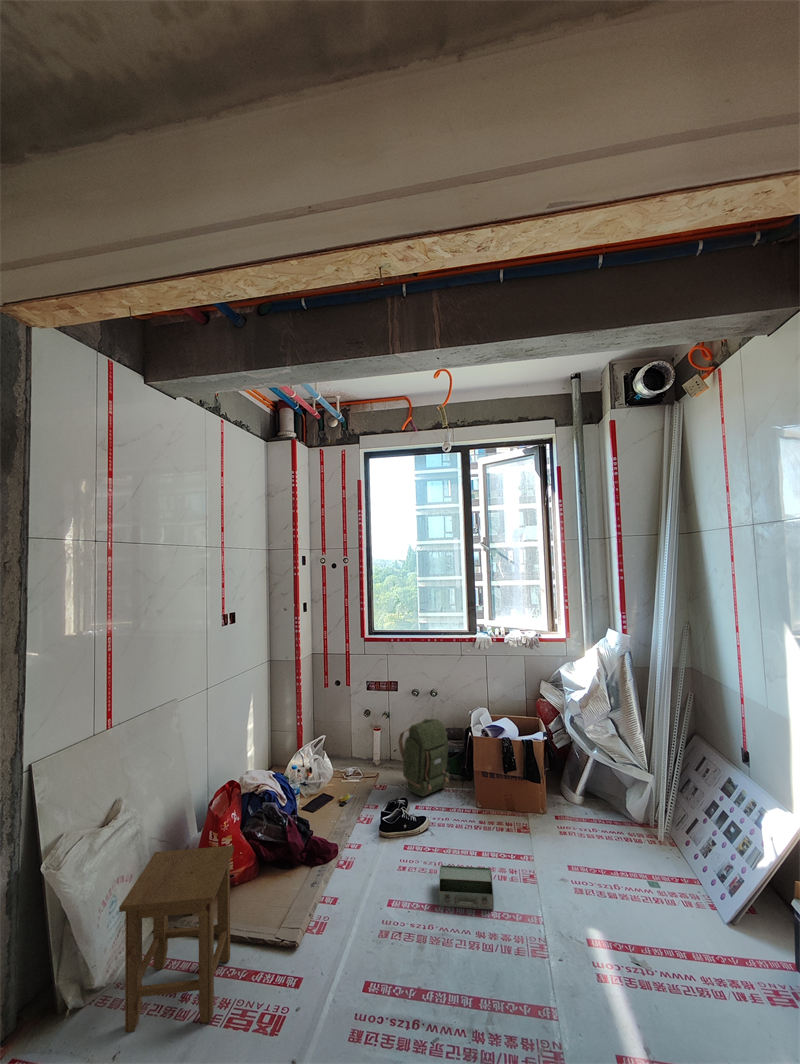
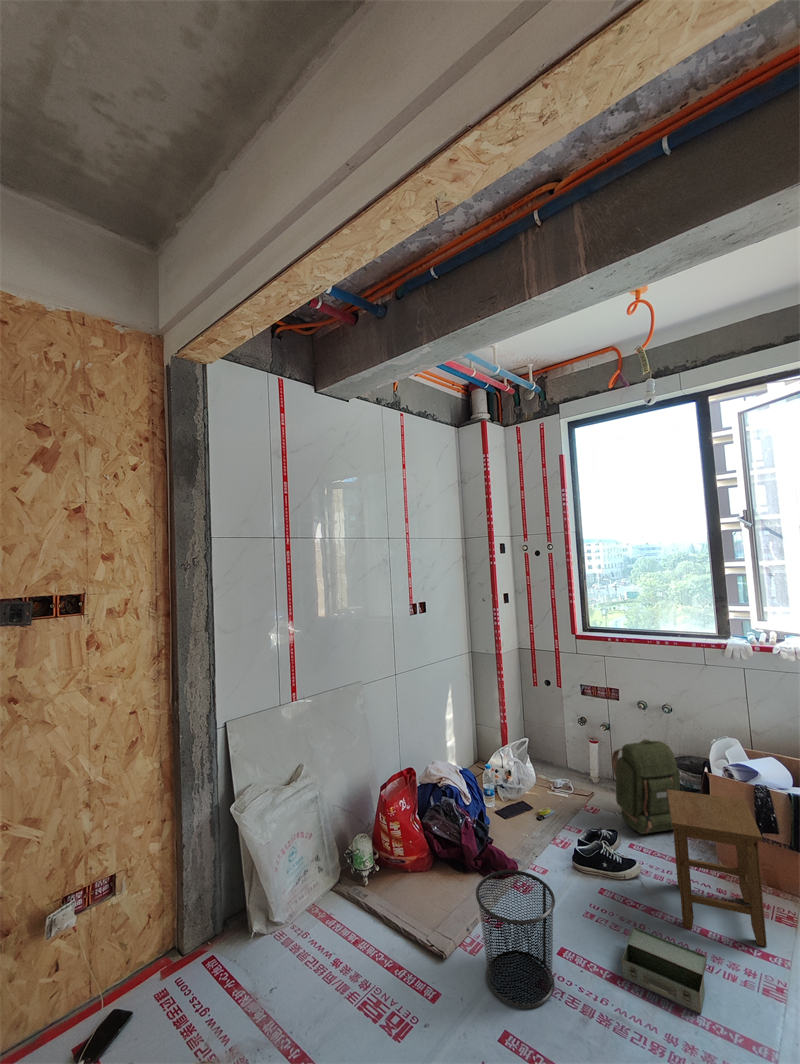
waste bin: none [330,844,398,961] -> present [476,870,555,1008]
stool: present [119,846,234,1032] -> present [667,789,767,947]

